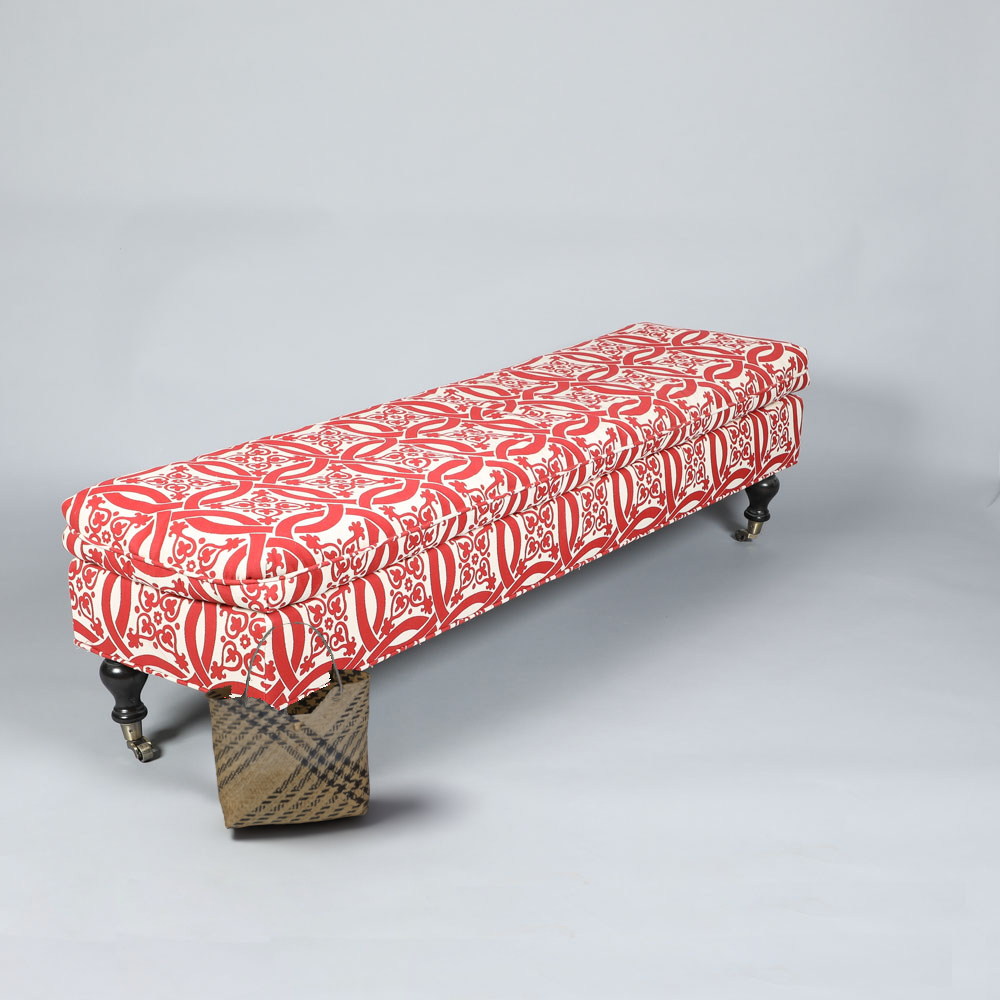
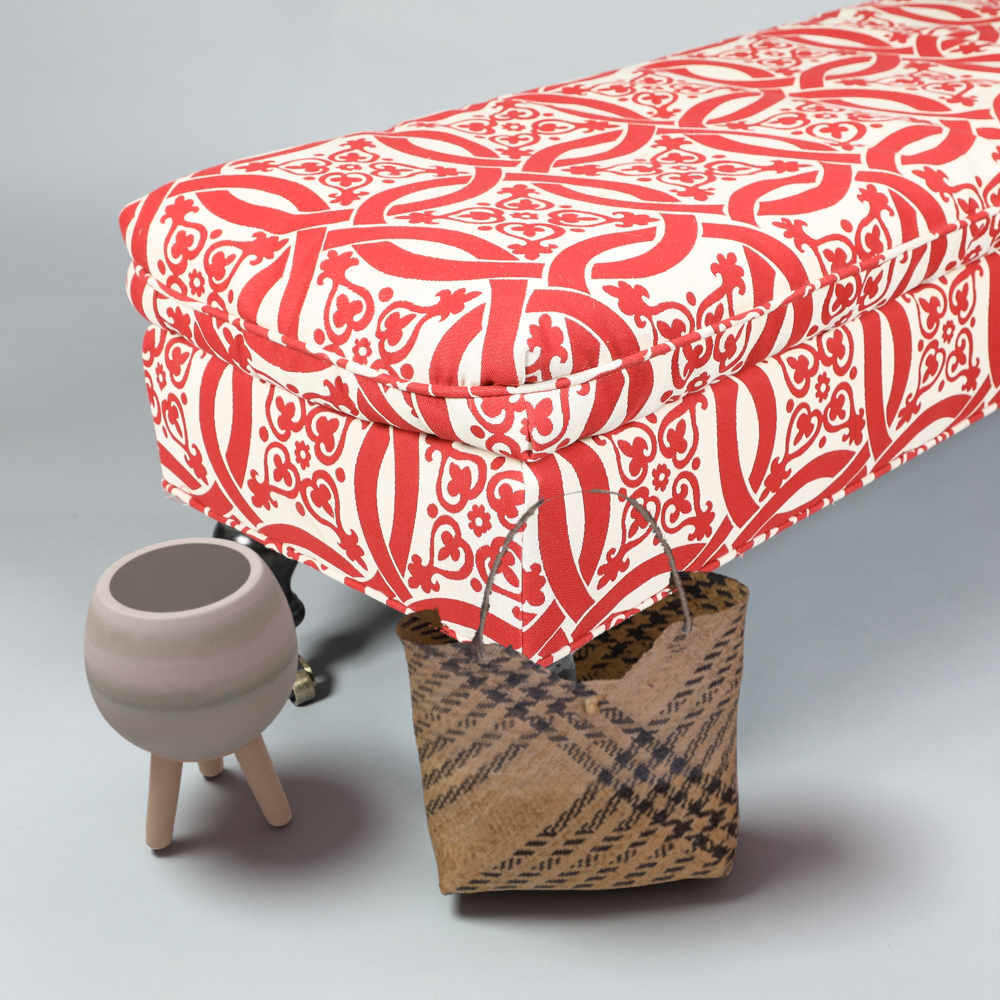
planter: none [45,663,152,823] -> present [84,537,298,849]

